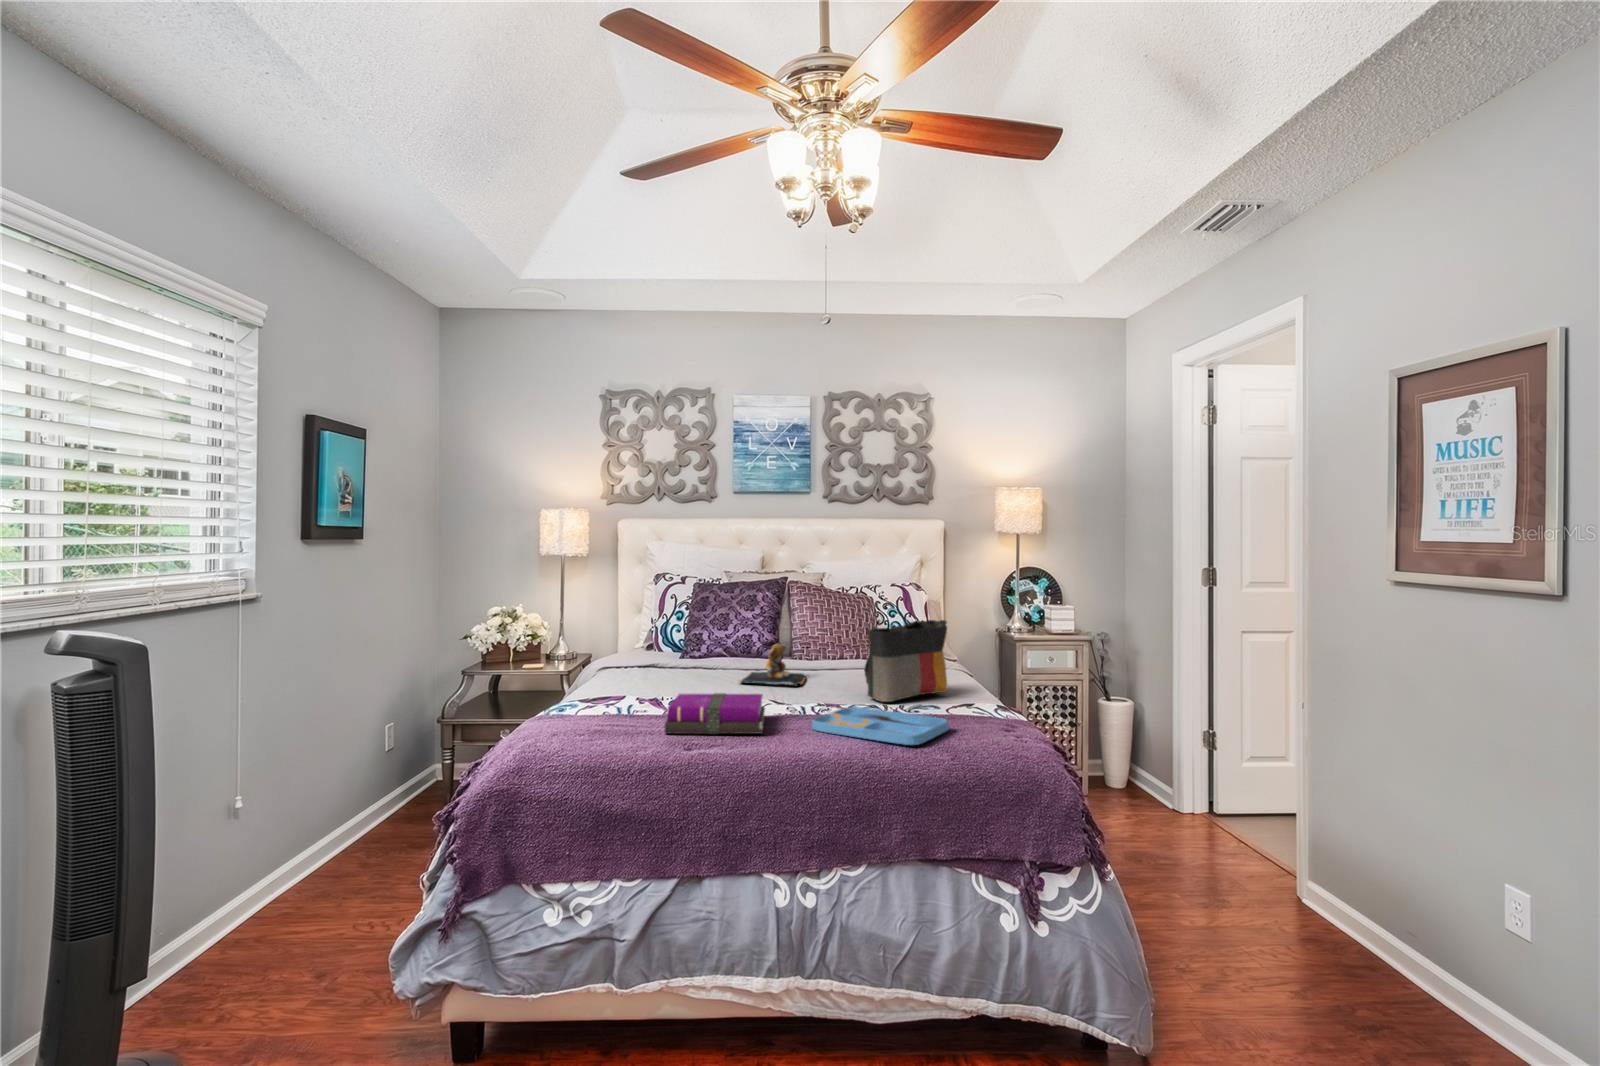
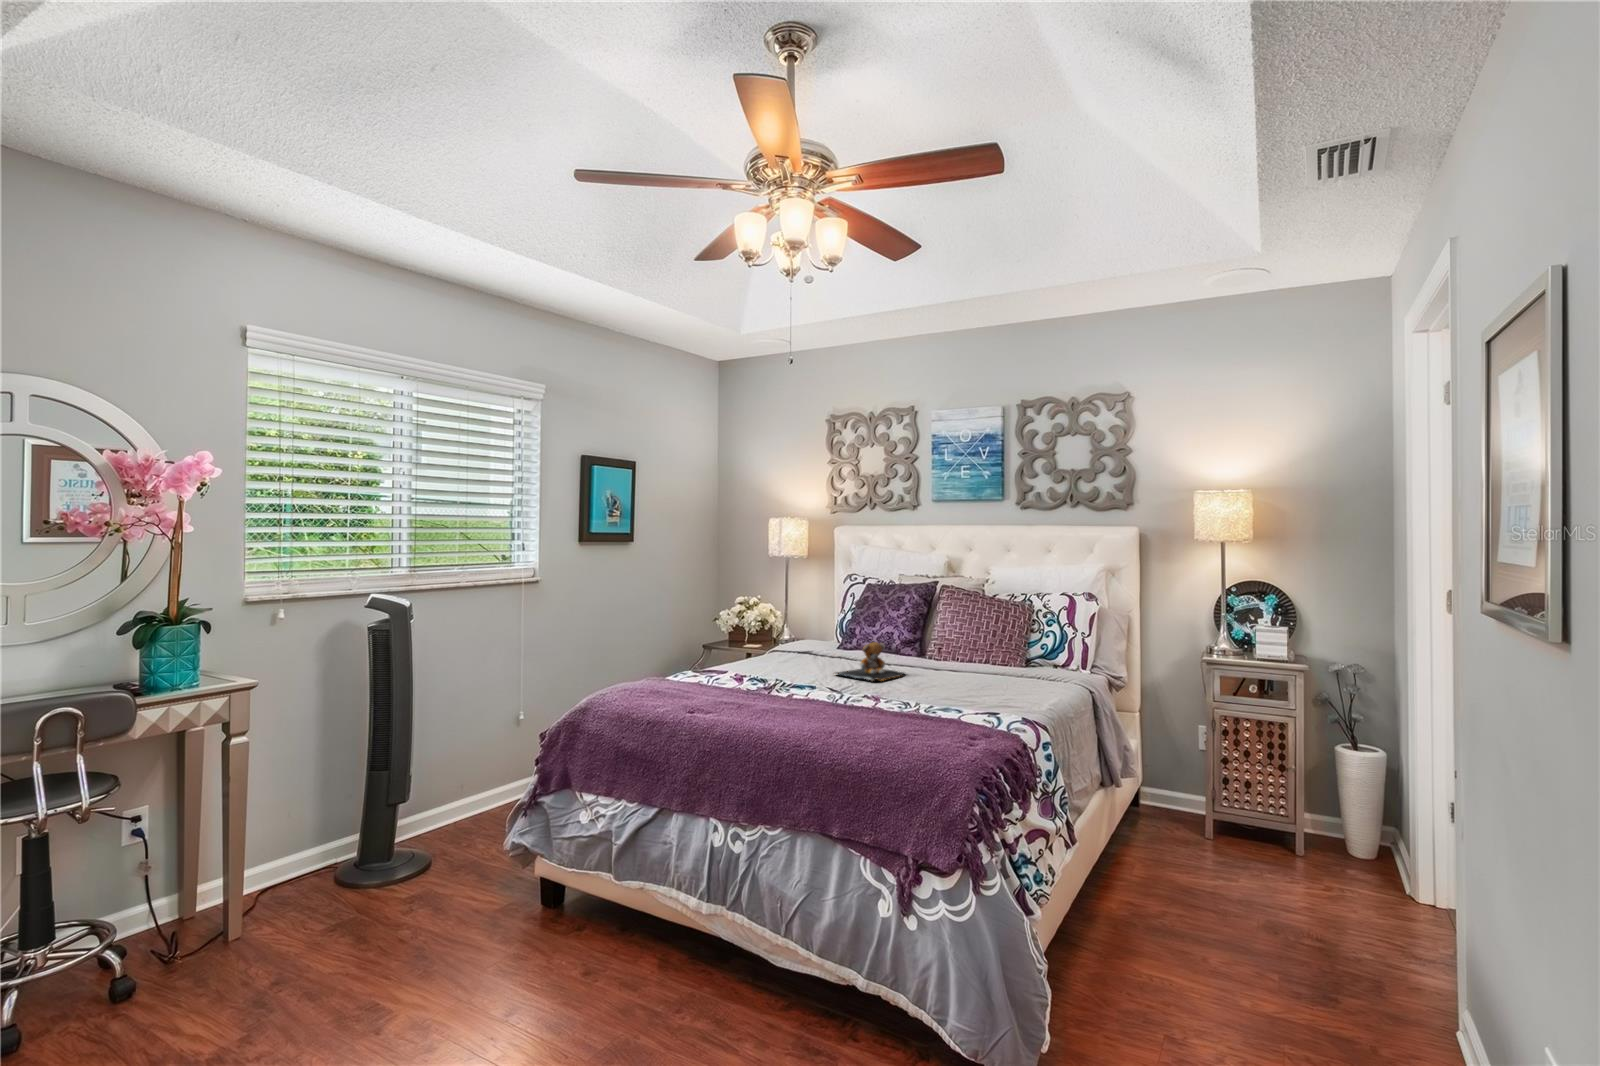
tote bag: present [865,620,948,702] -> none [905,627,1002,702]
notebook: present [664,693,765,734] -> none [690,673,789,710]
tray: present [812,707,949,745] -> none [804,700,915,734]

